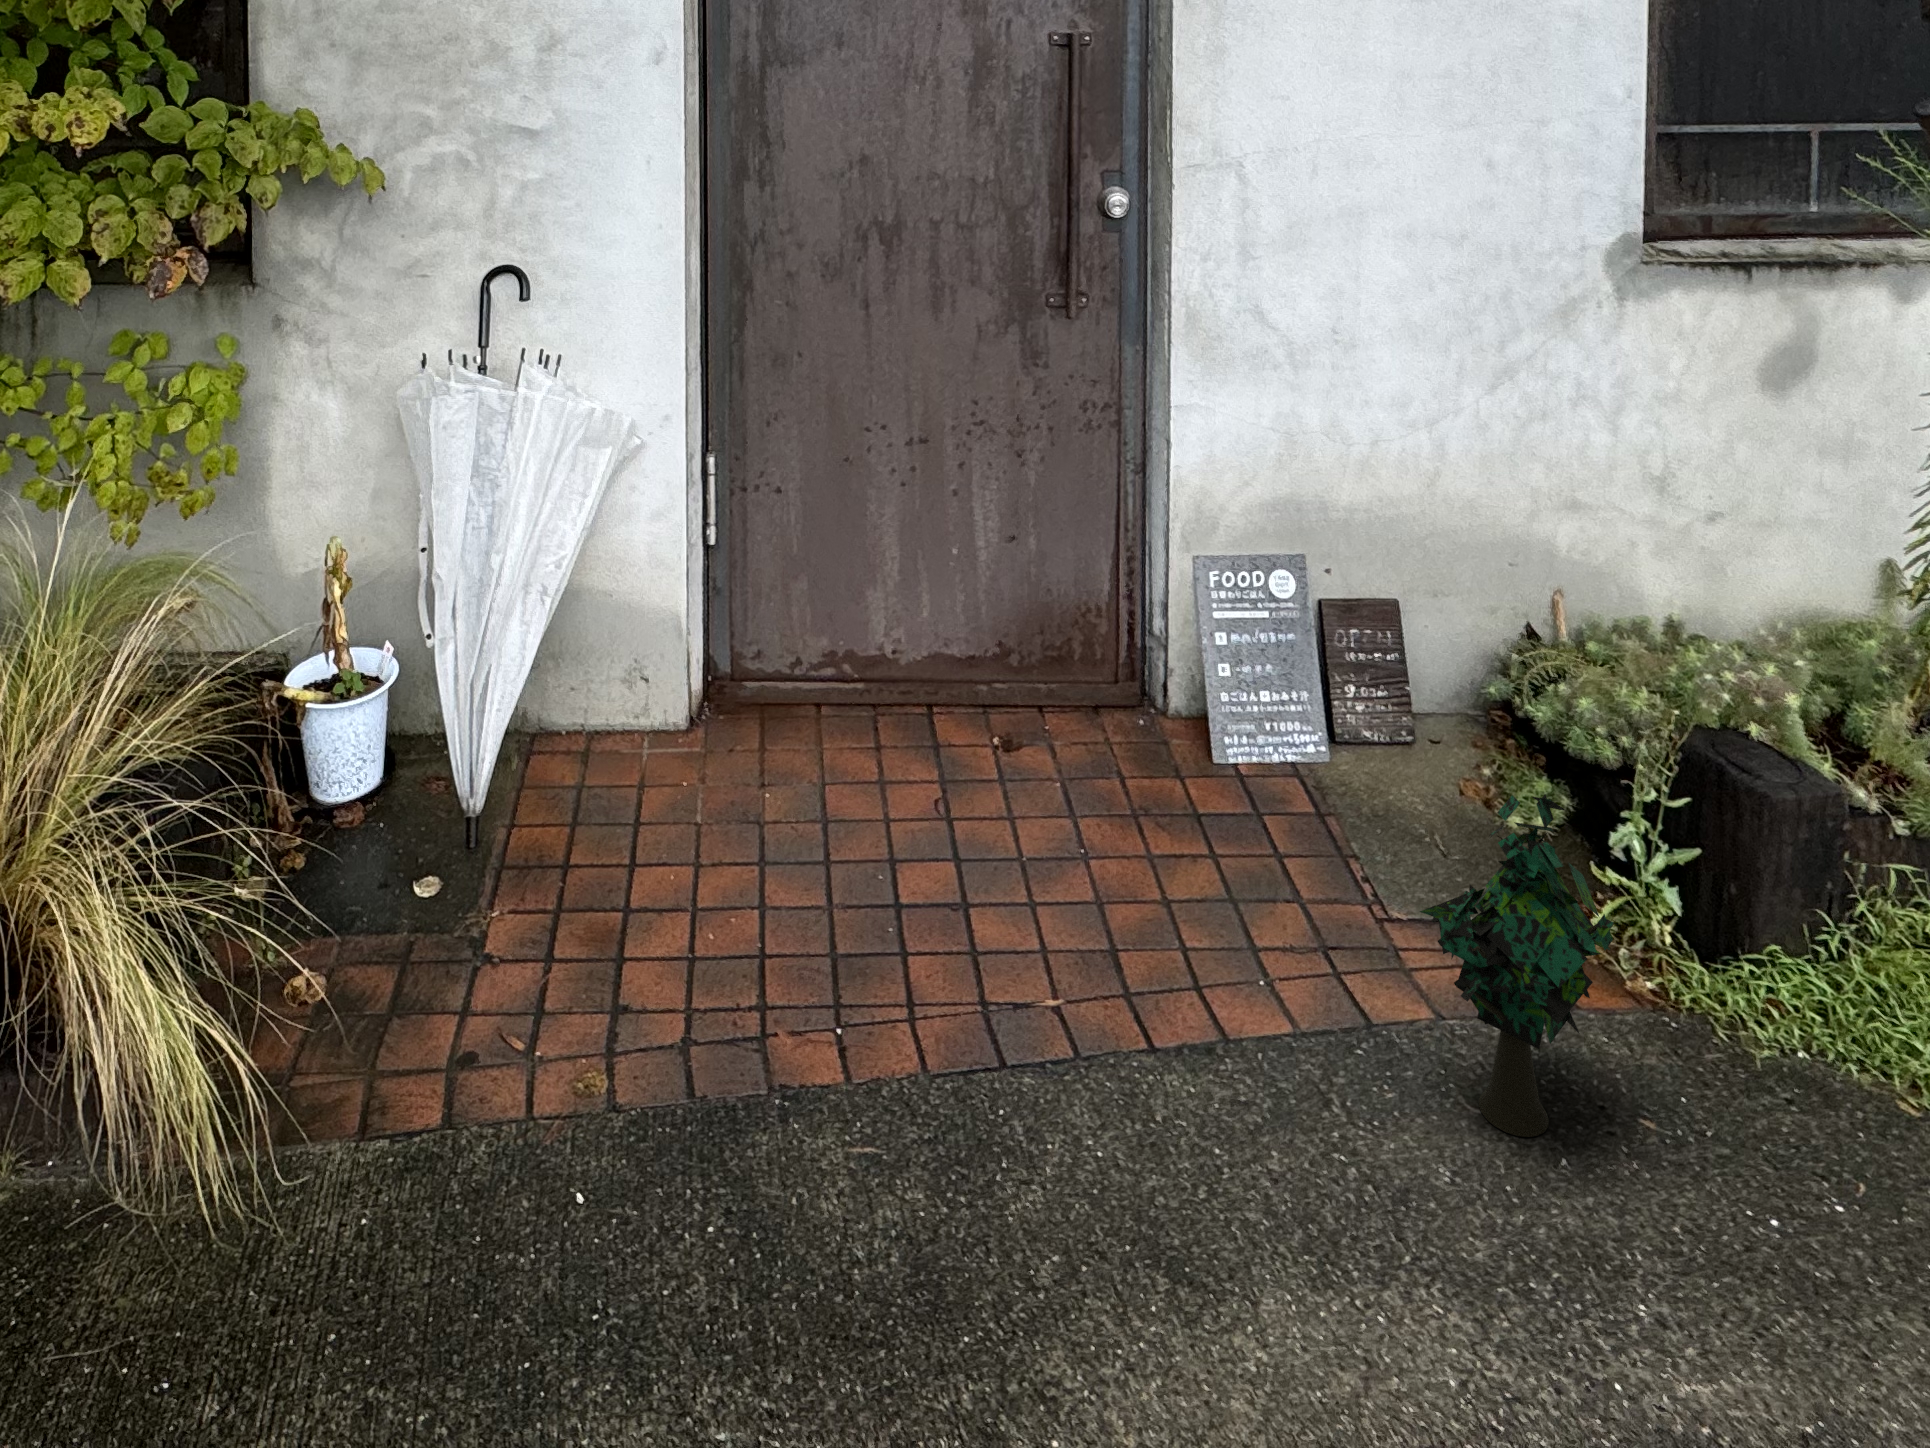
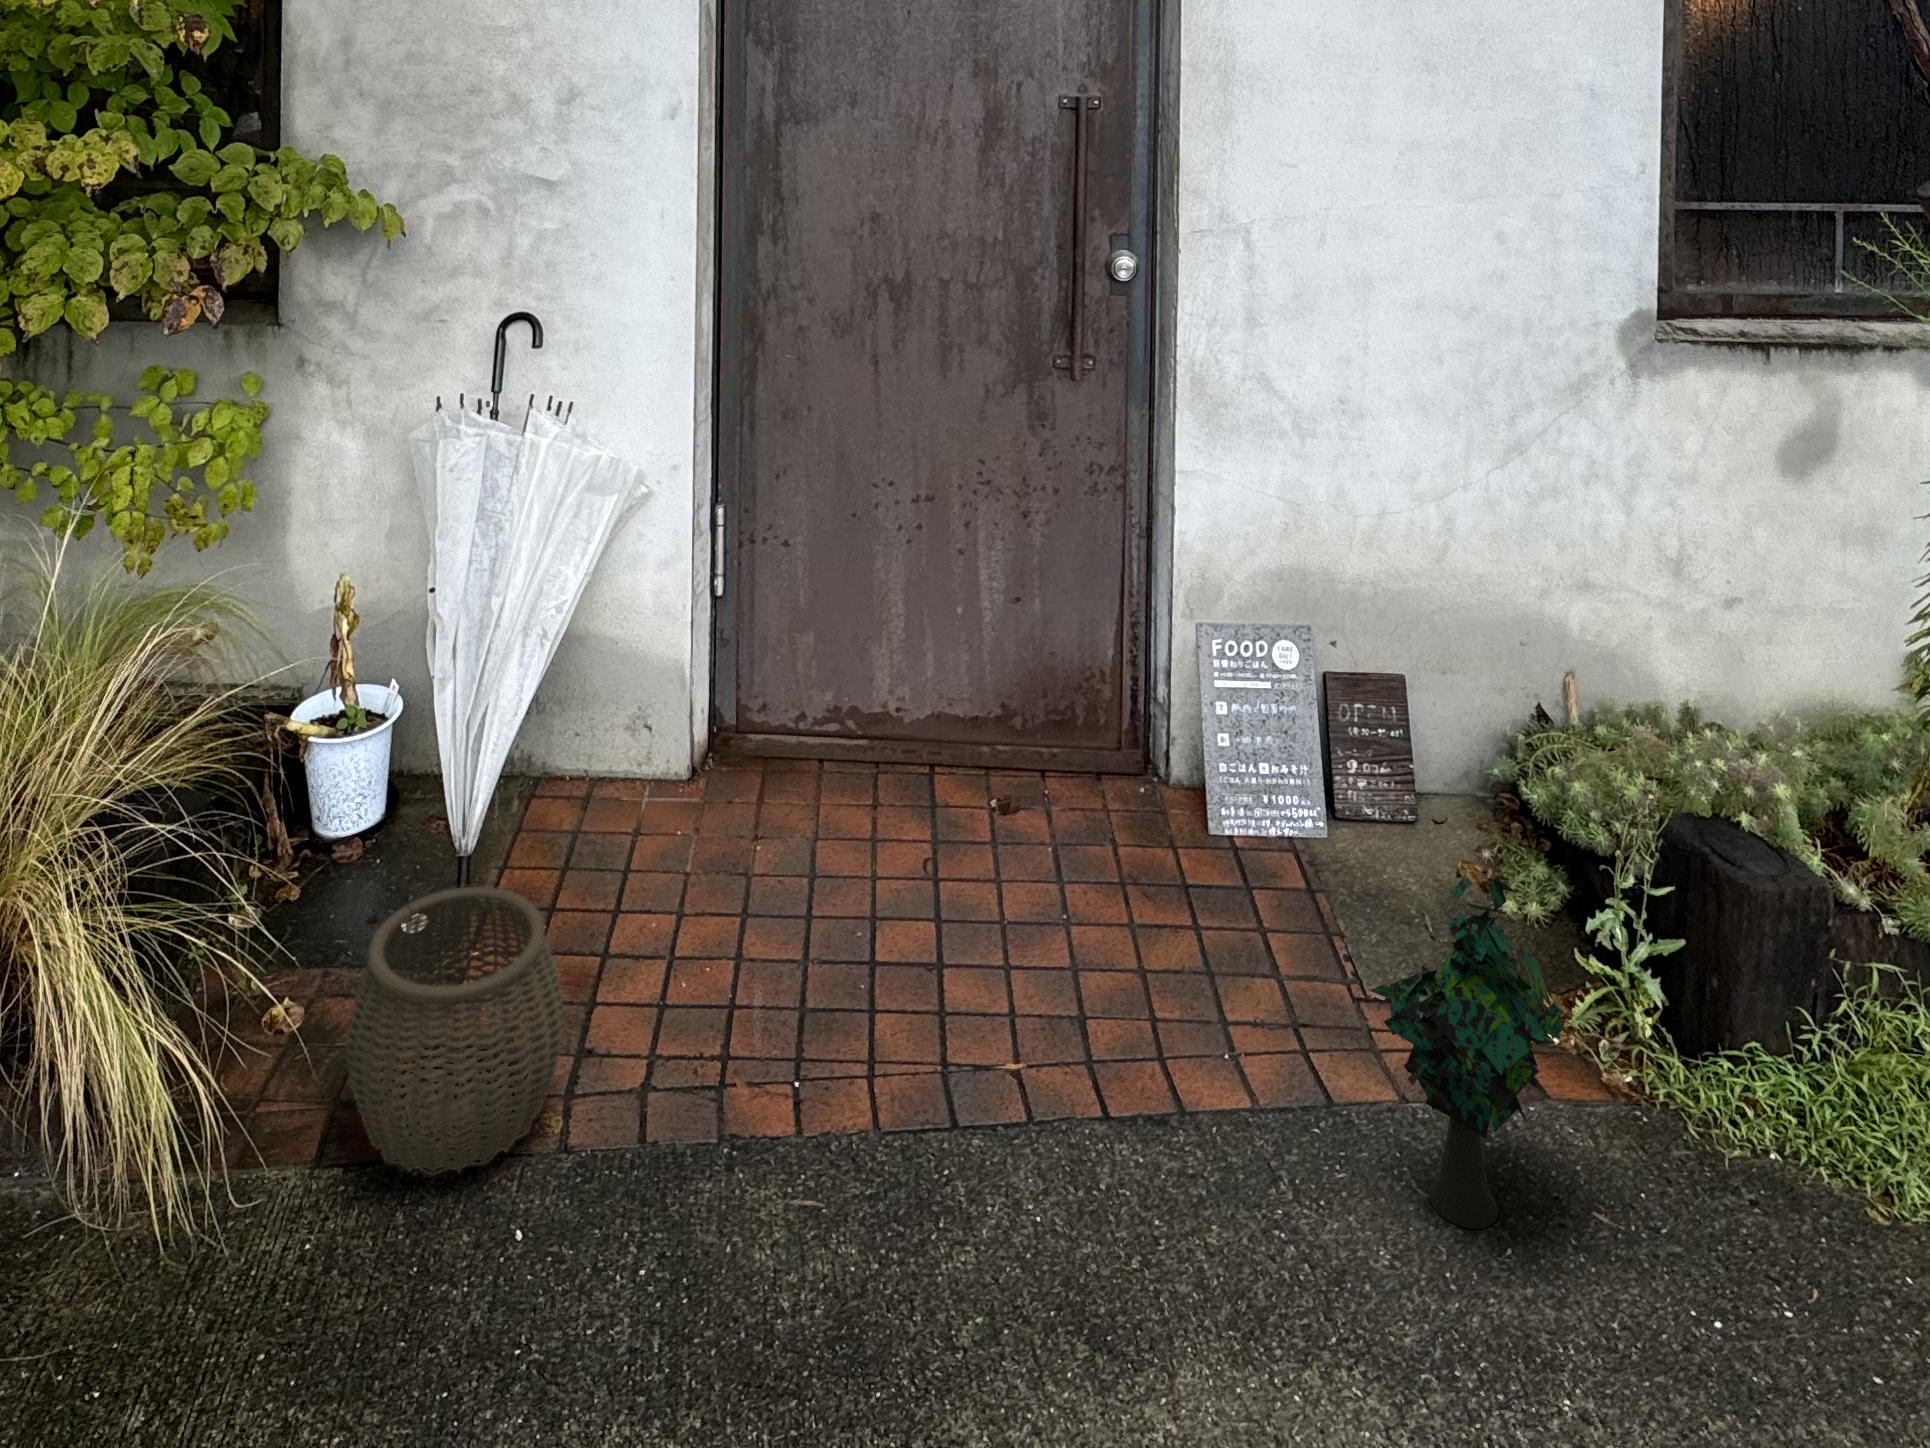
woven basket: none [387,850,607,1141] -> present [346,887,564,1175]

